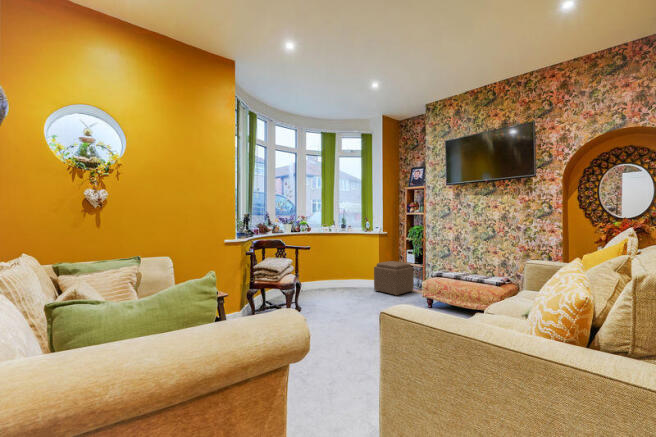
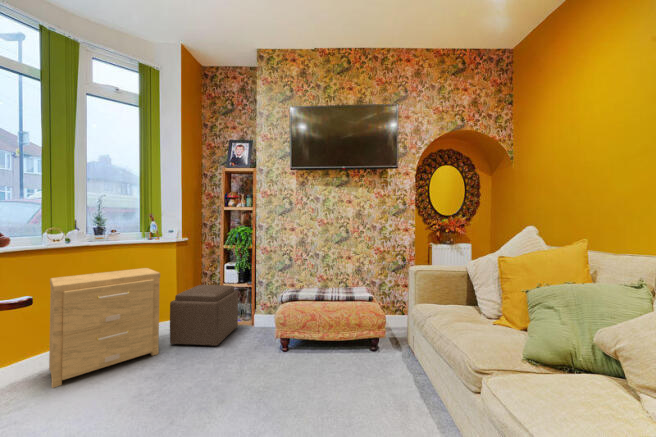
side table: none [327,248,369,293] -> present [49,268,160,388]

